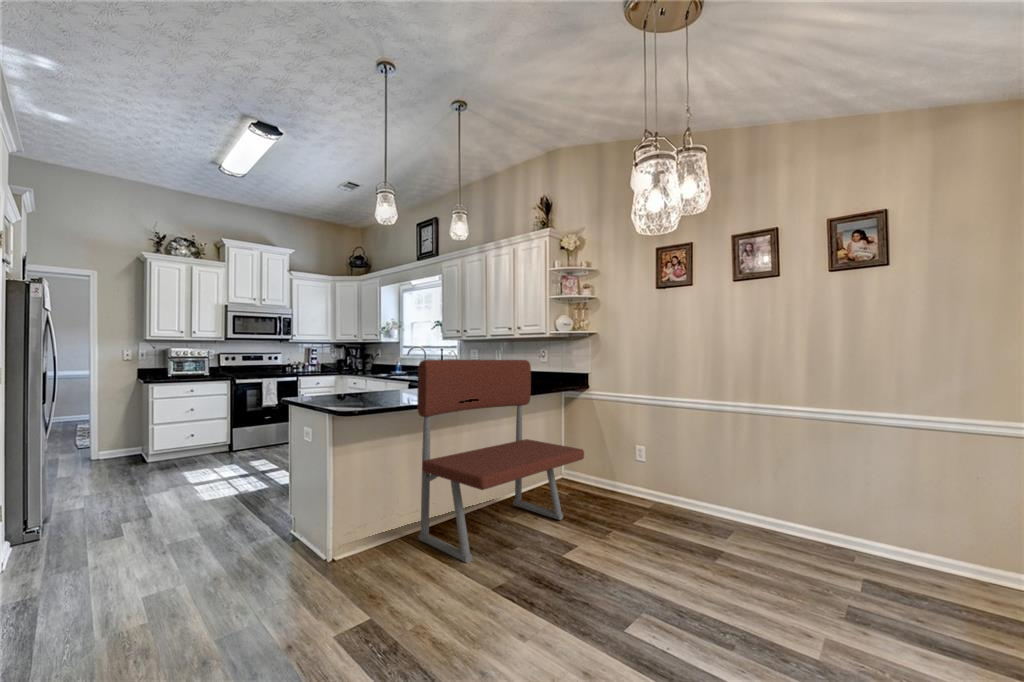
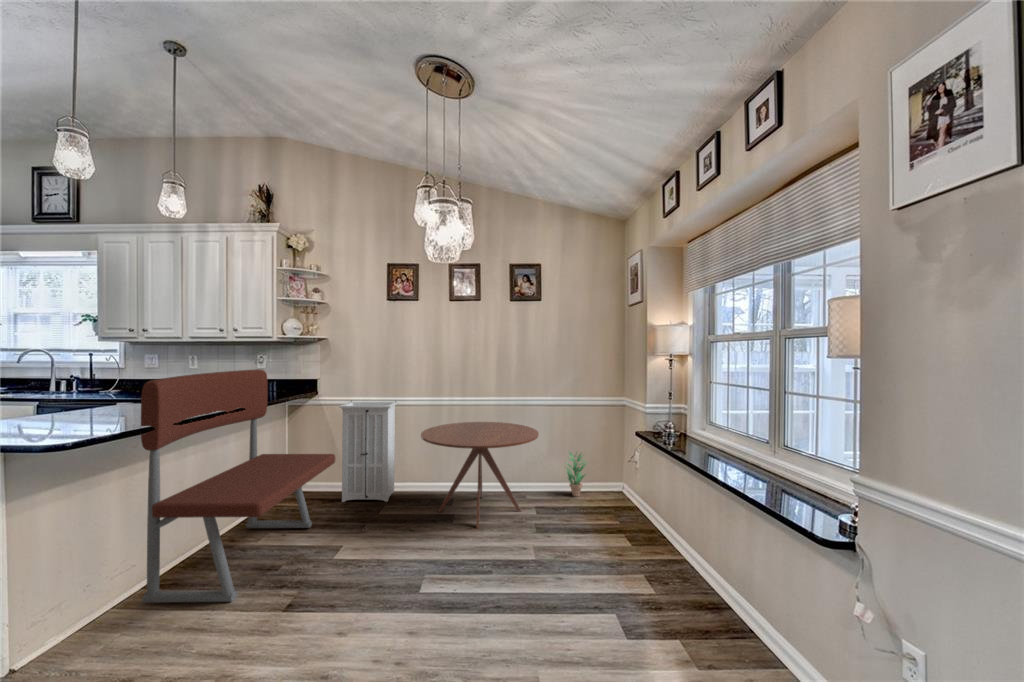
storage cabinet: none [600,399,666,517] -> present [339,402,397,502]
round table: none [676,437,863,584] -> present [421,422,539,529]
potted plant: none [930,510,990,594] -> present [566,452,586,497]

